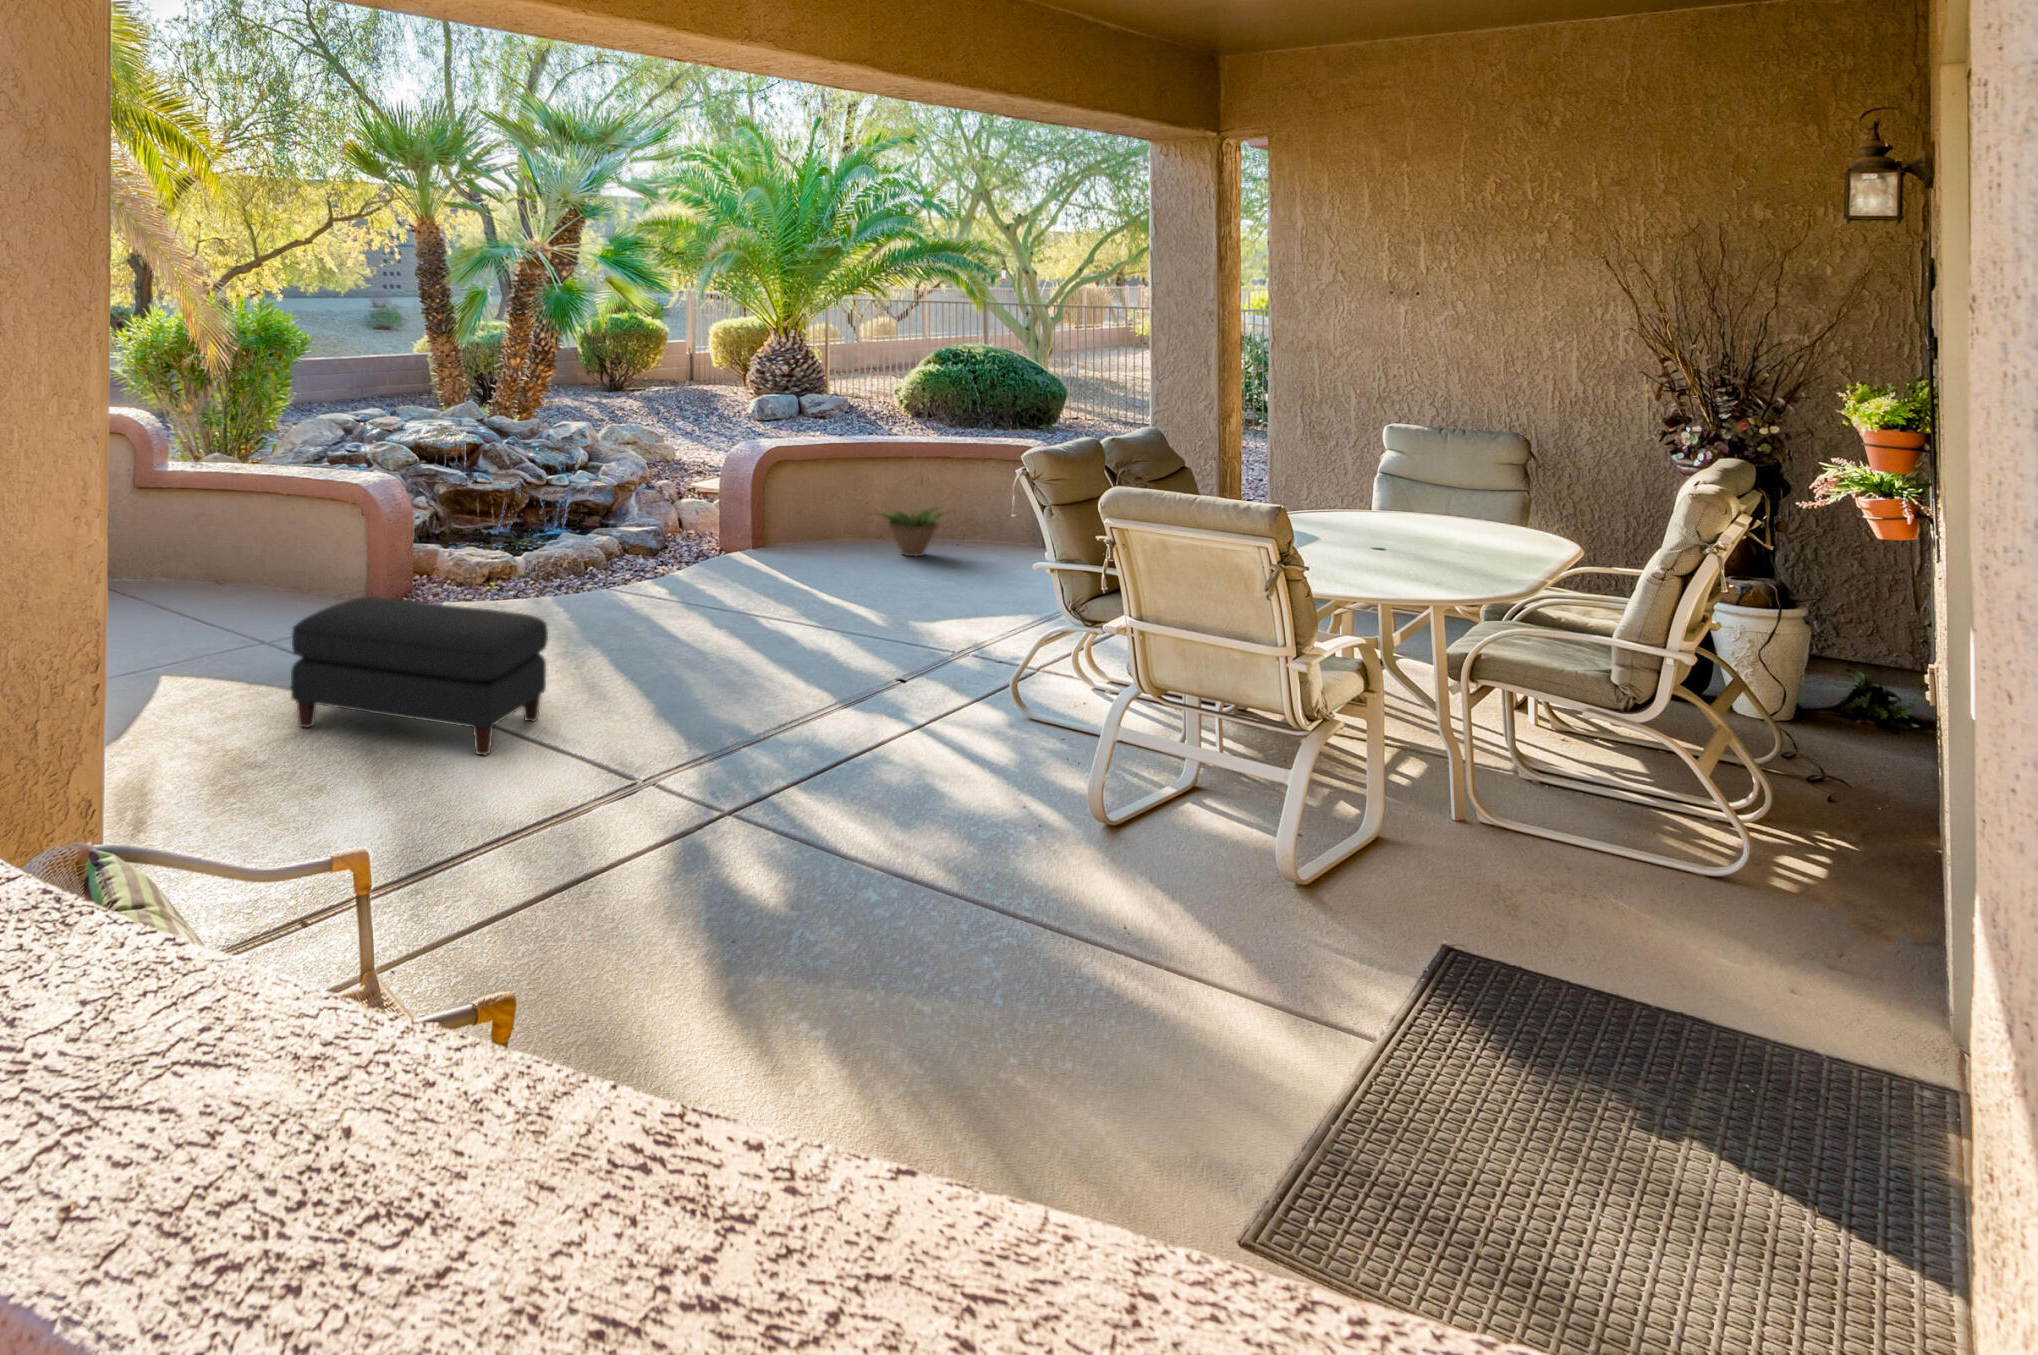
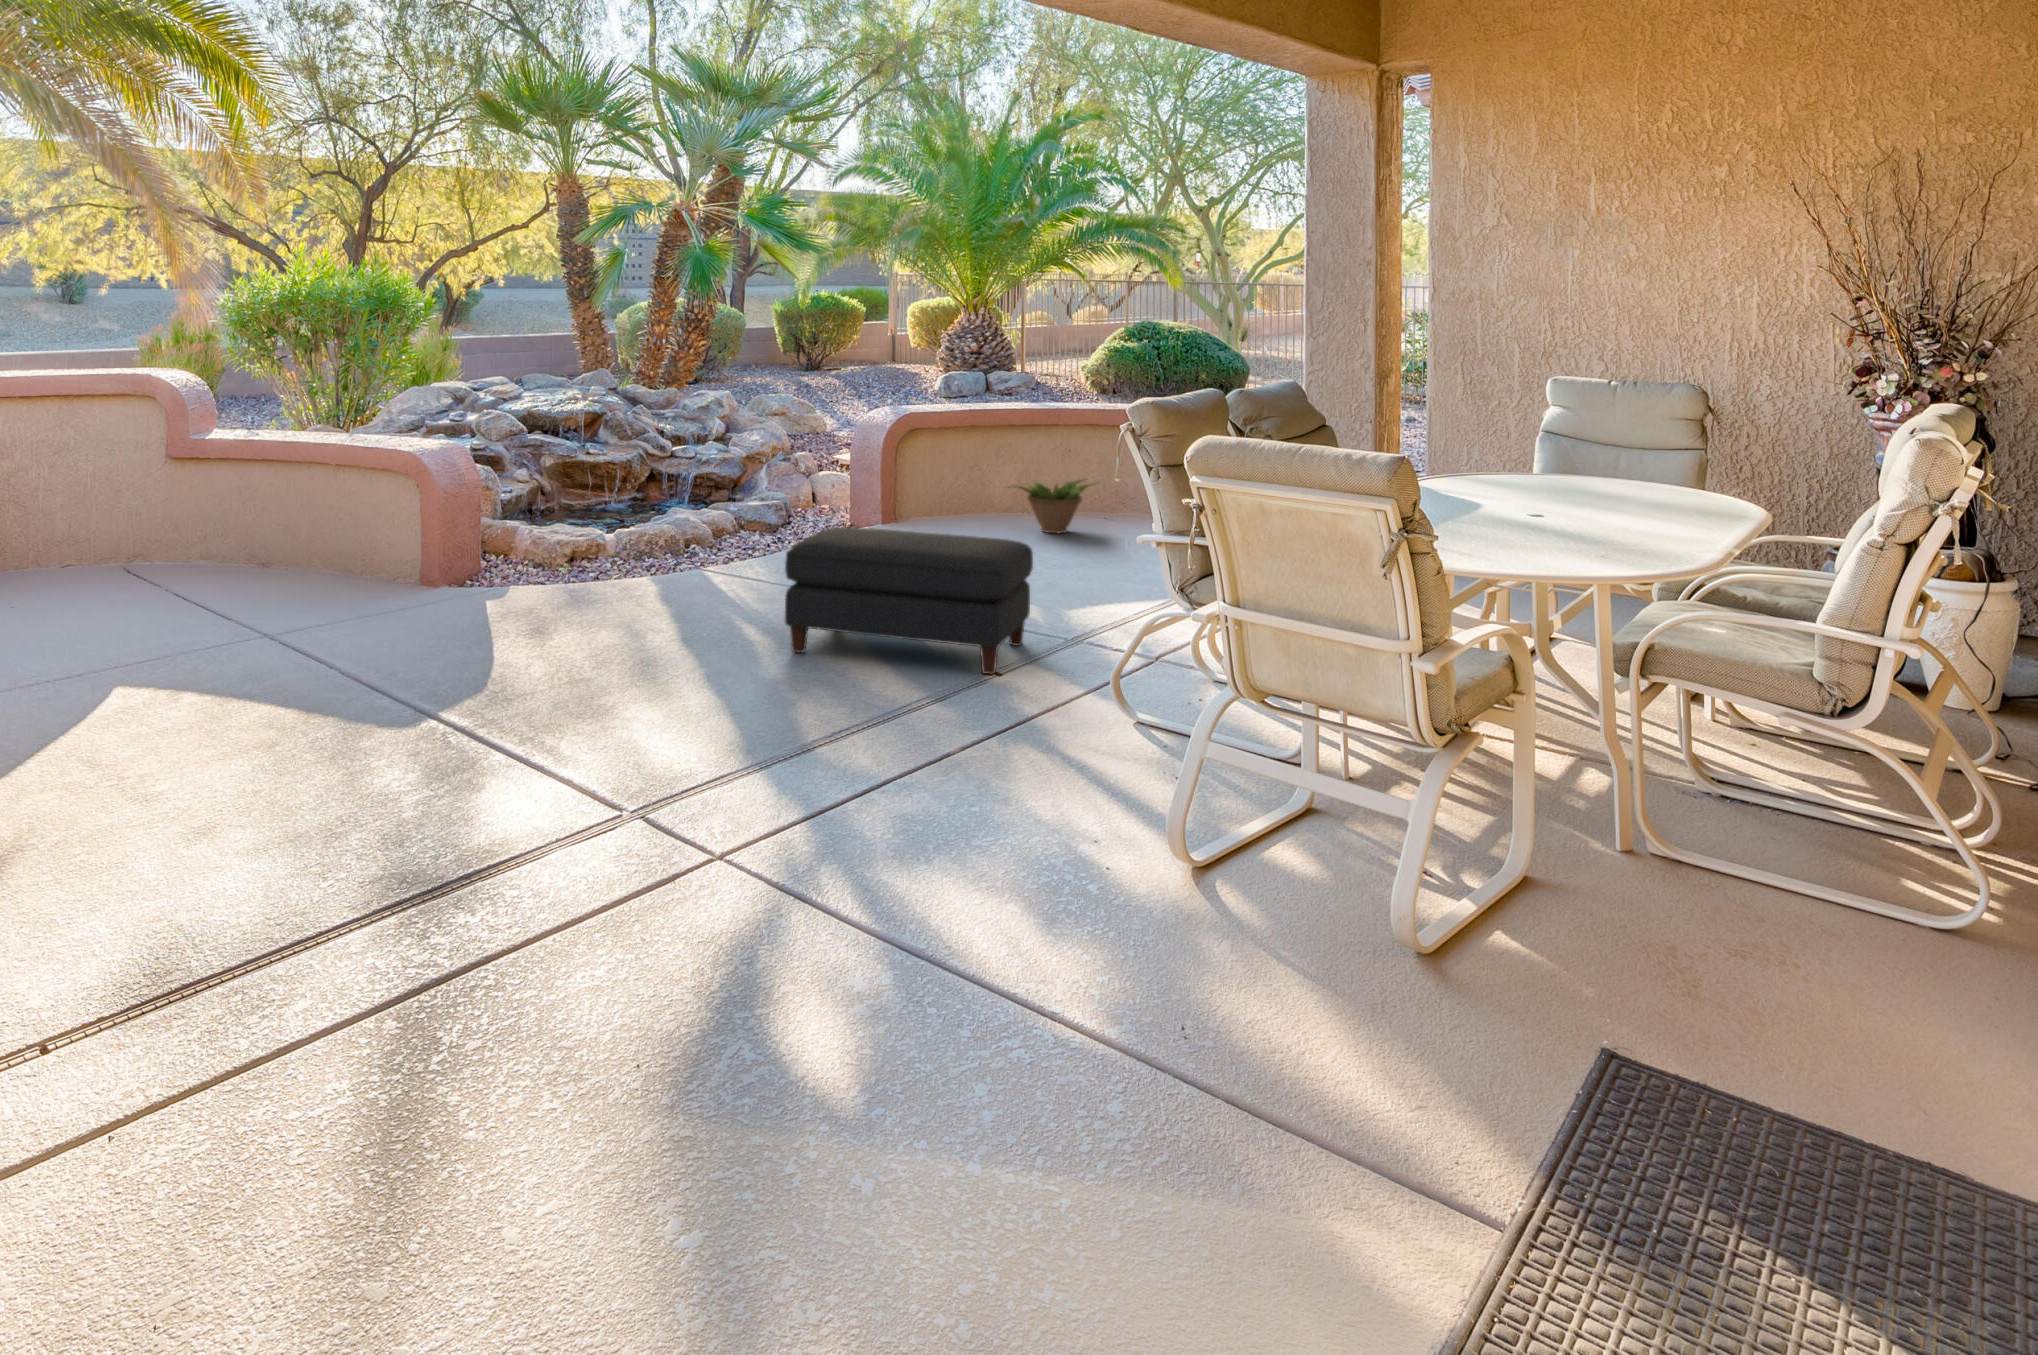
ottoman: present [291,597,548,756] -> present [785,527,1033,674]

